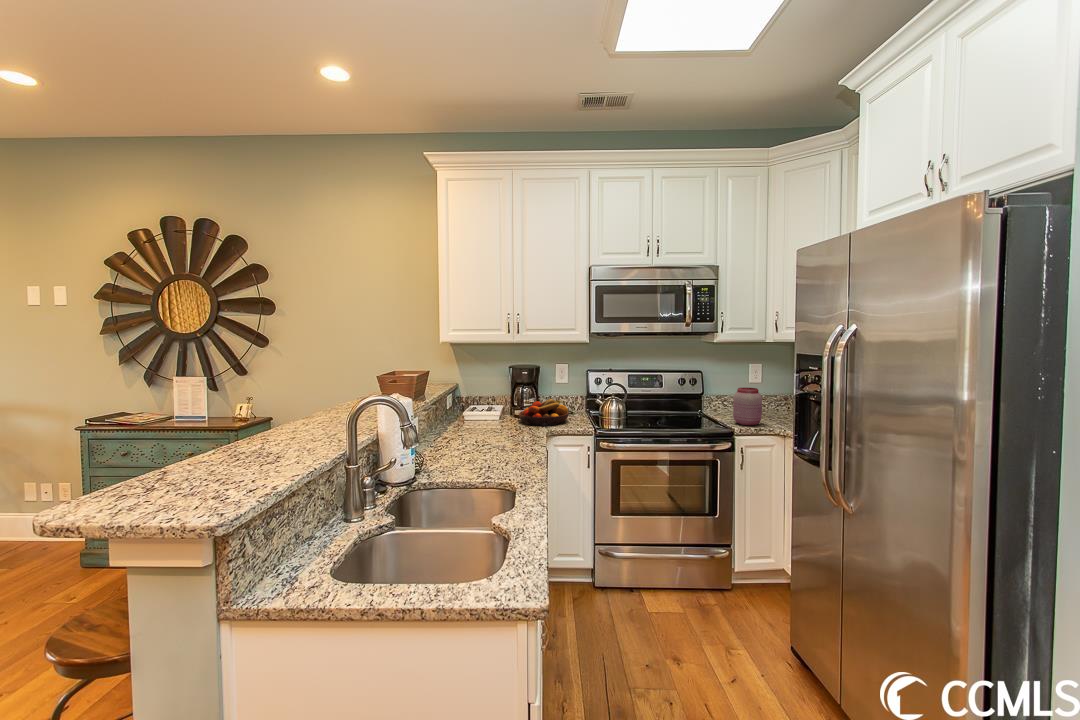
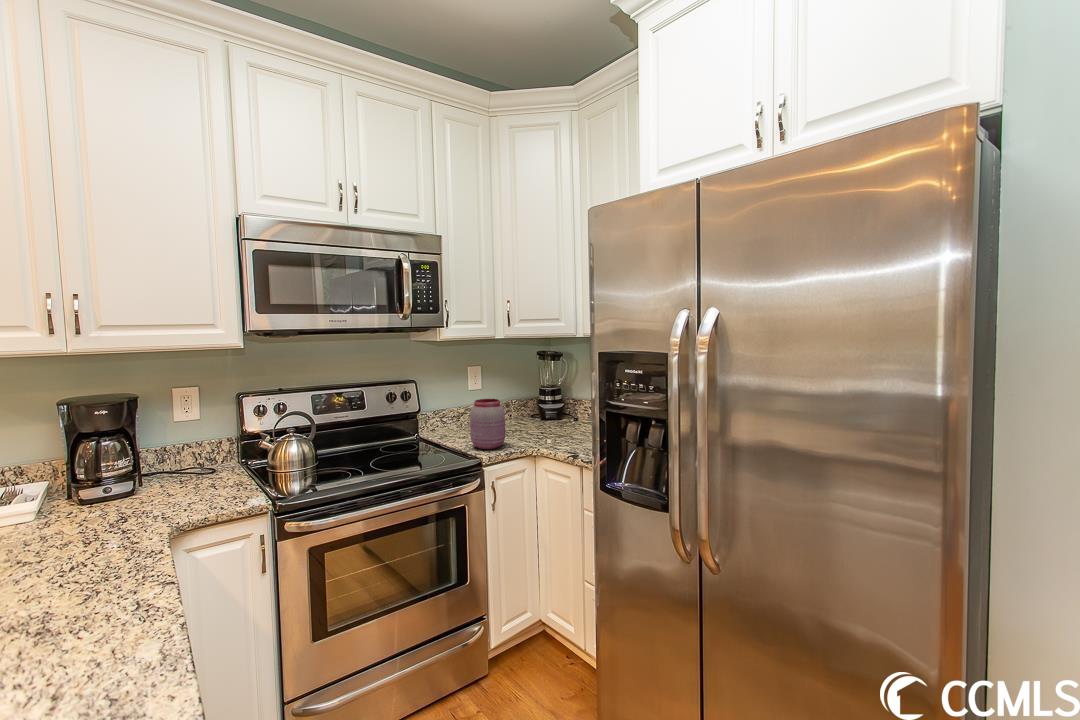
fruit bowl: present [519,399,569,426] -> none [91,454,211,520]

